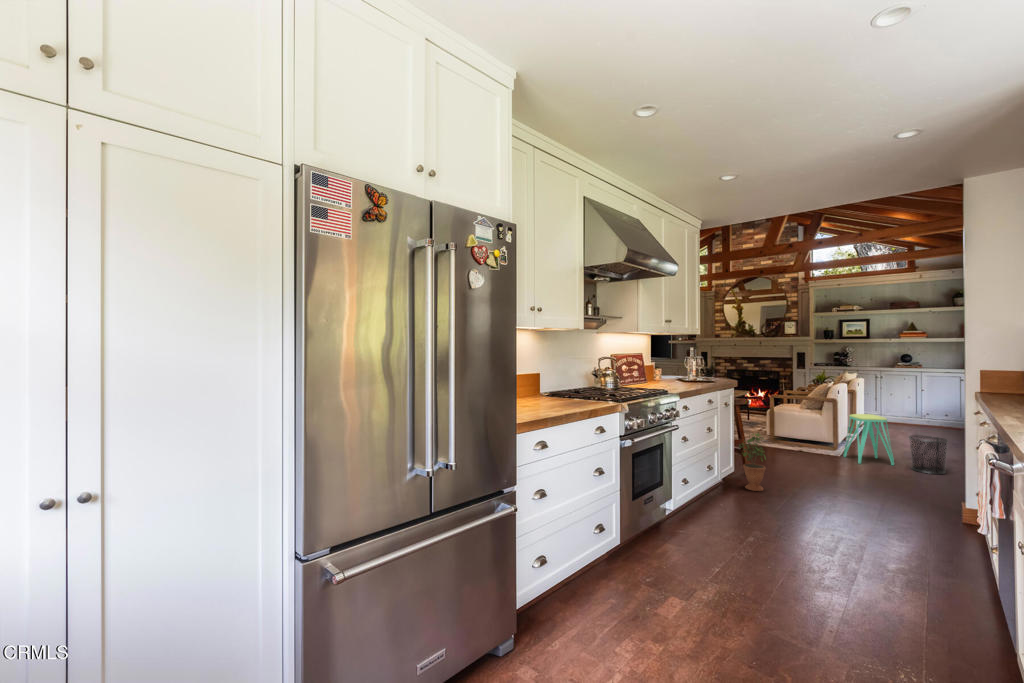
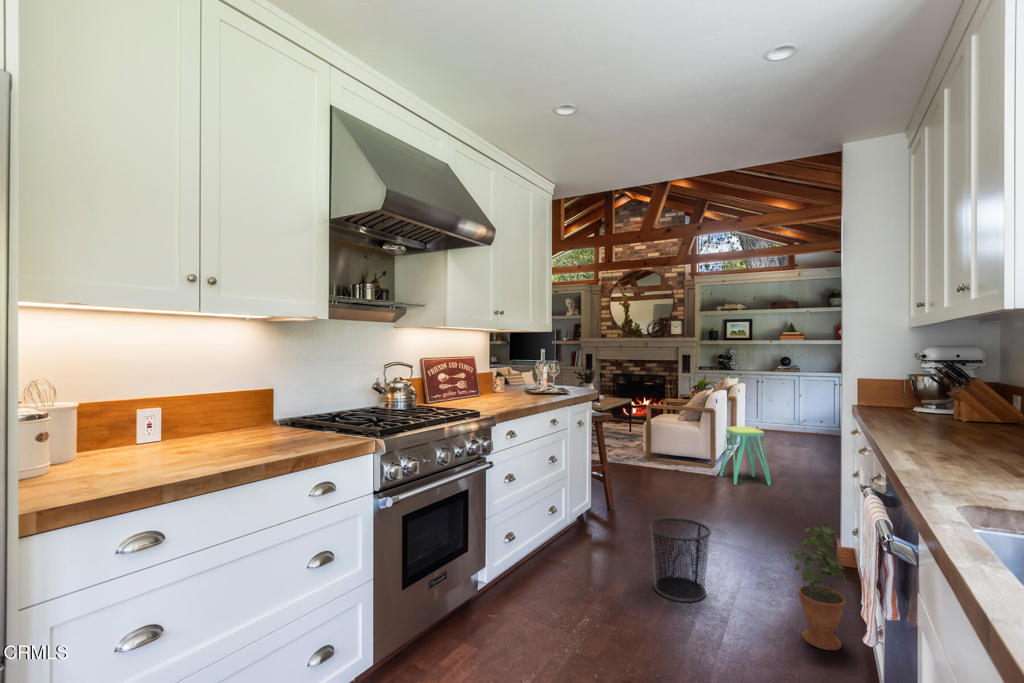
potted plant: present [739,433,766,491] -> present [790,523,846,650]
trash can: present [909,436,948,474] -> present [650,518,711,602]

